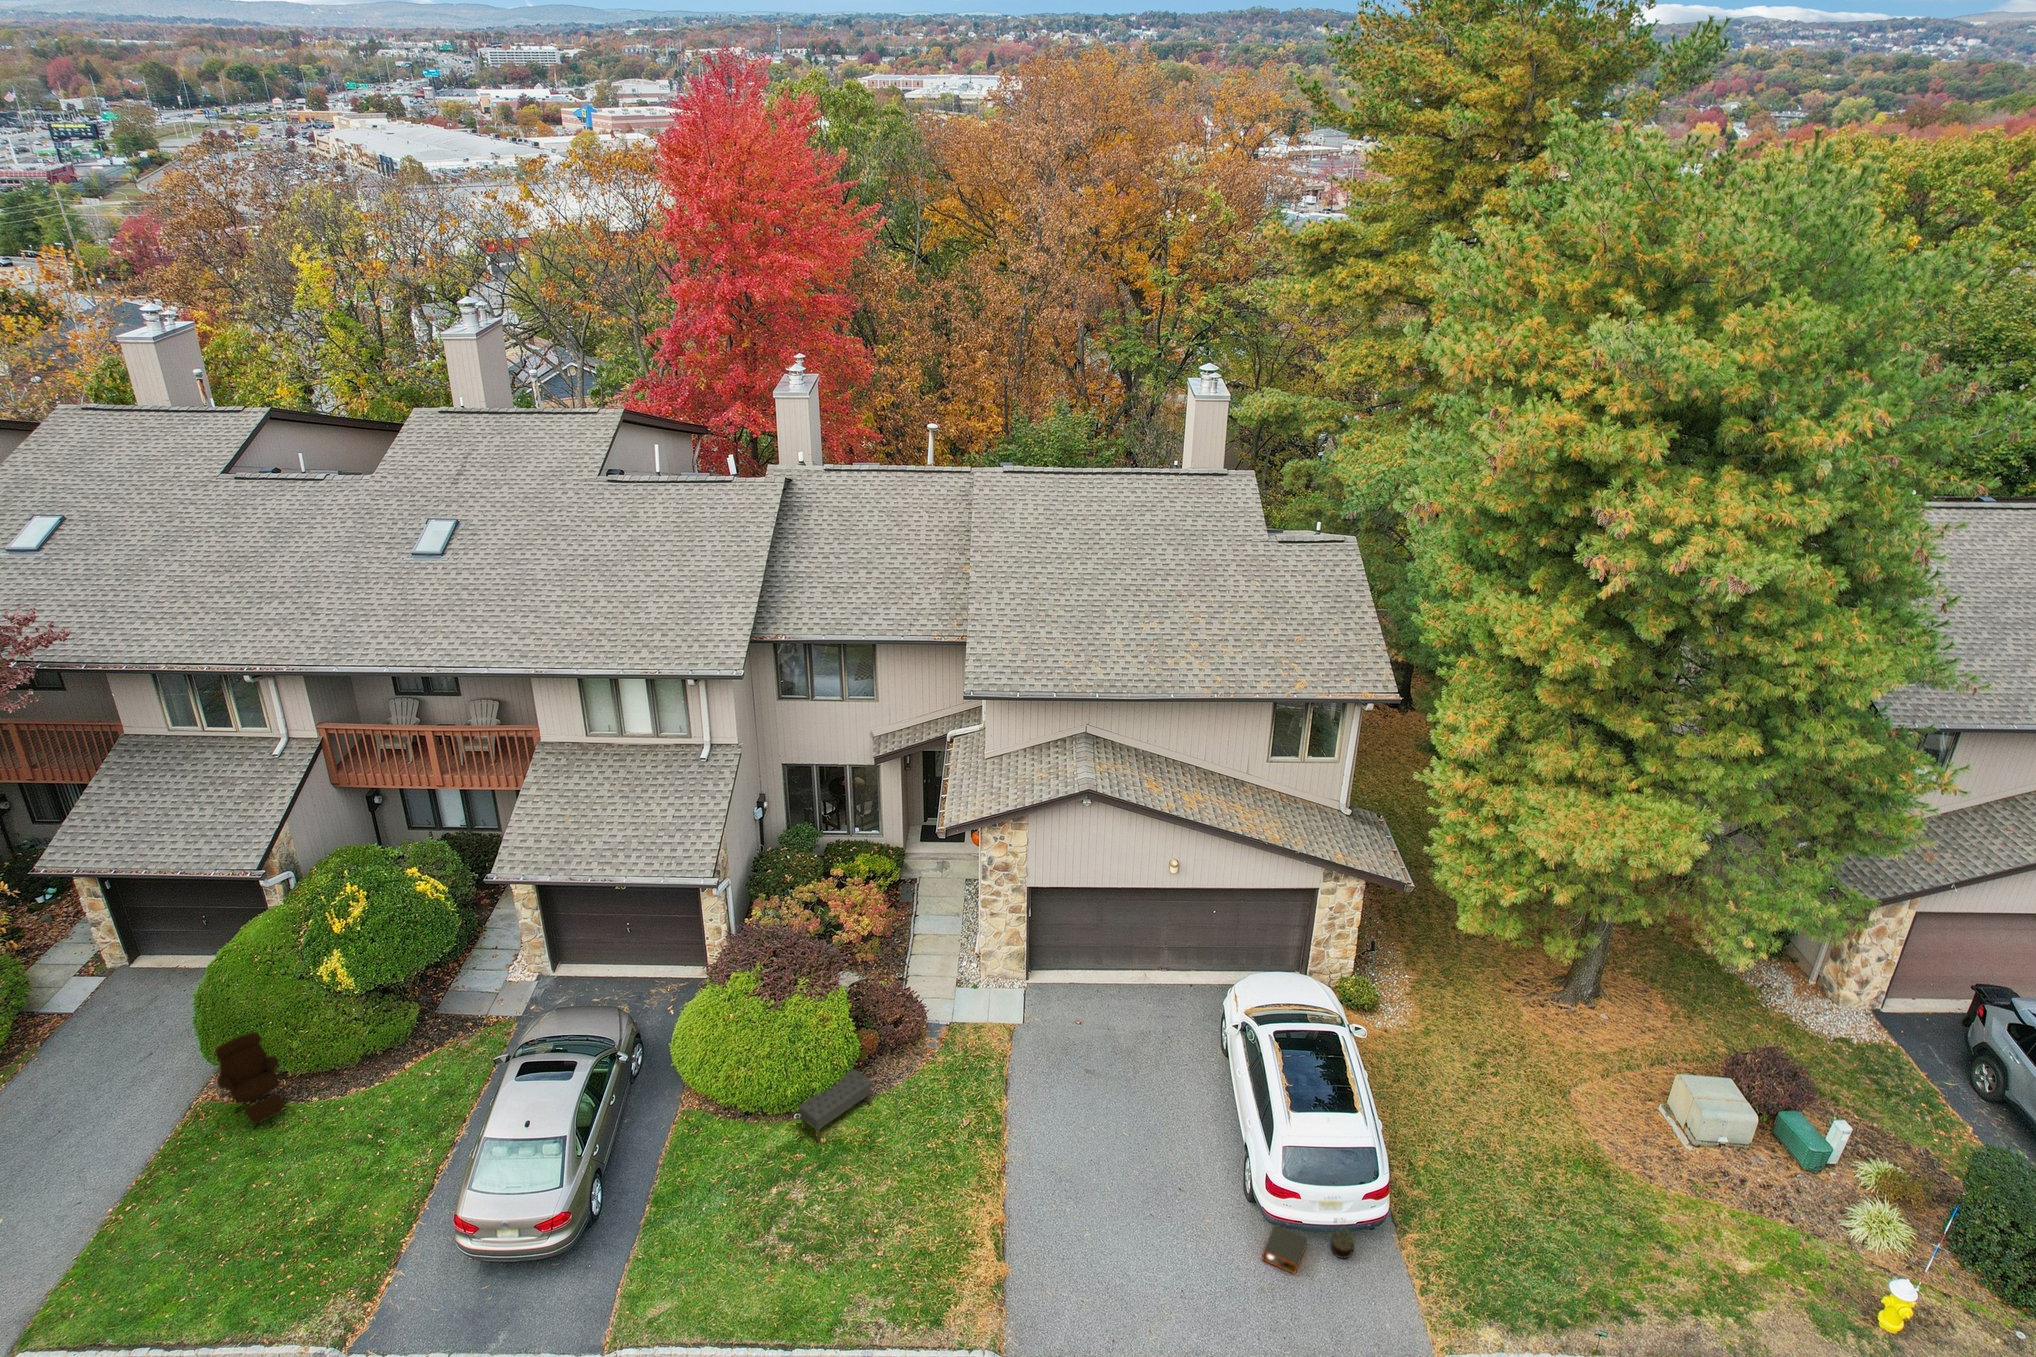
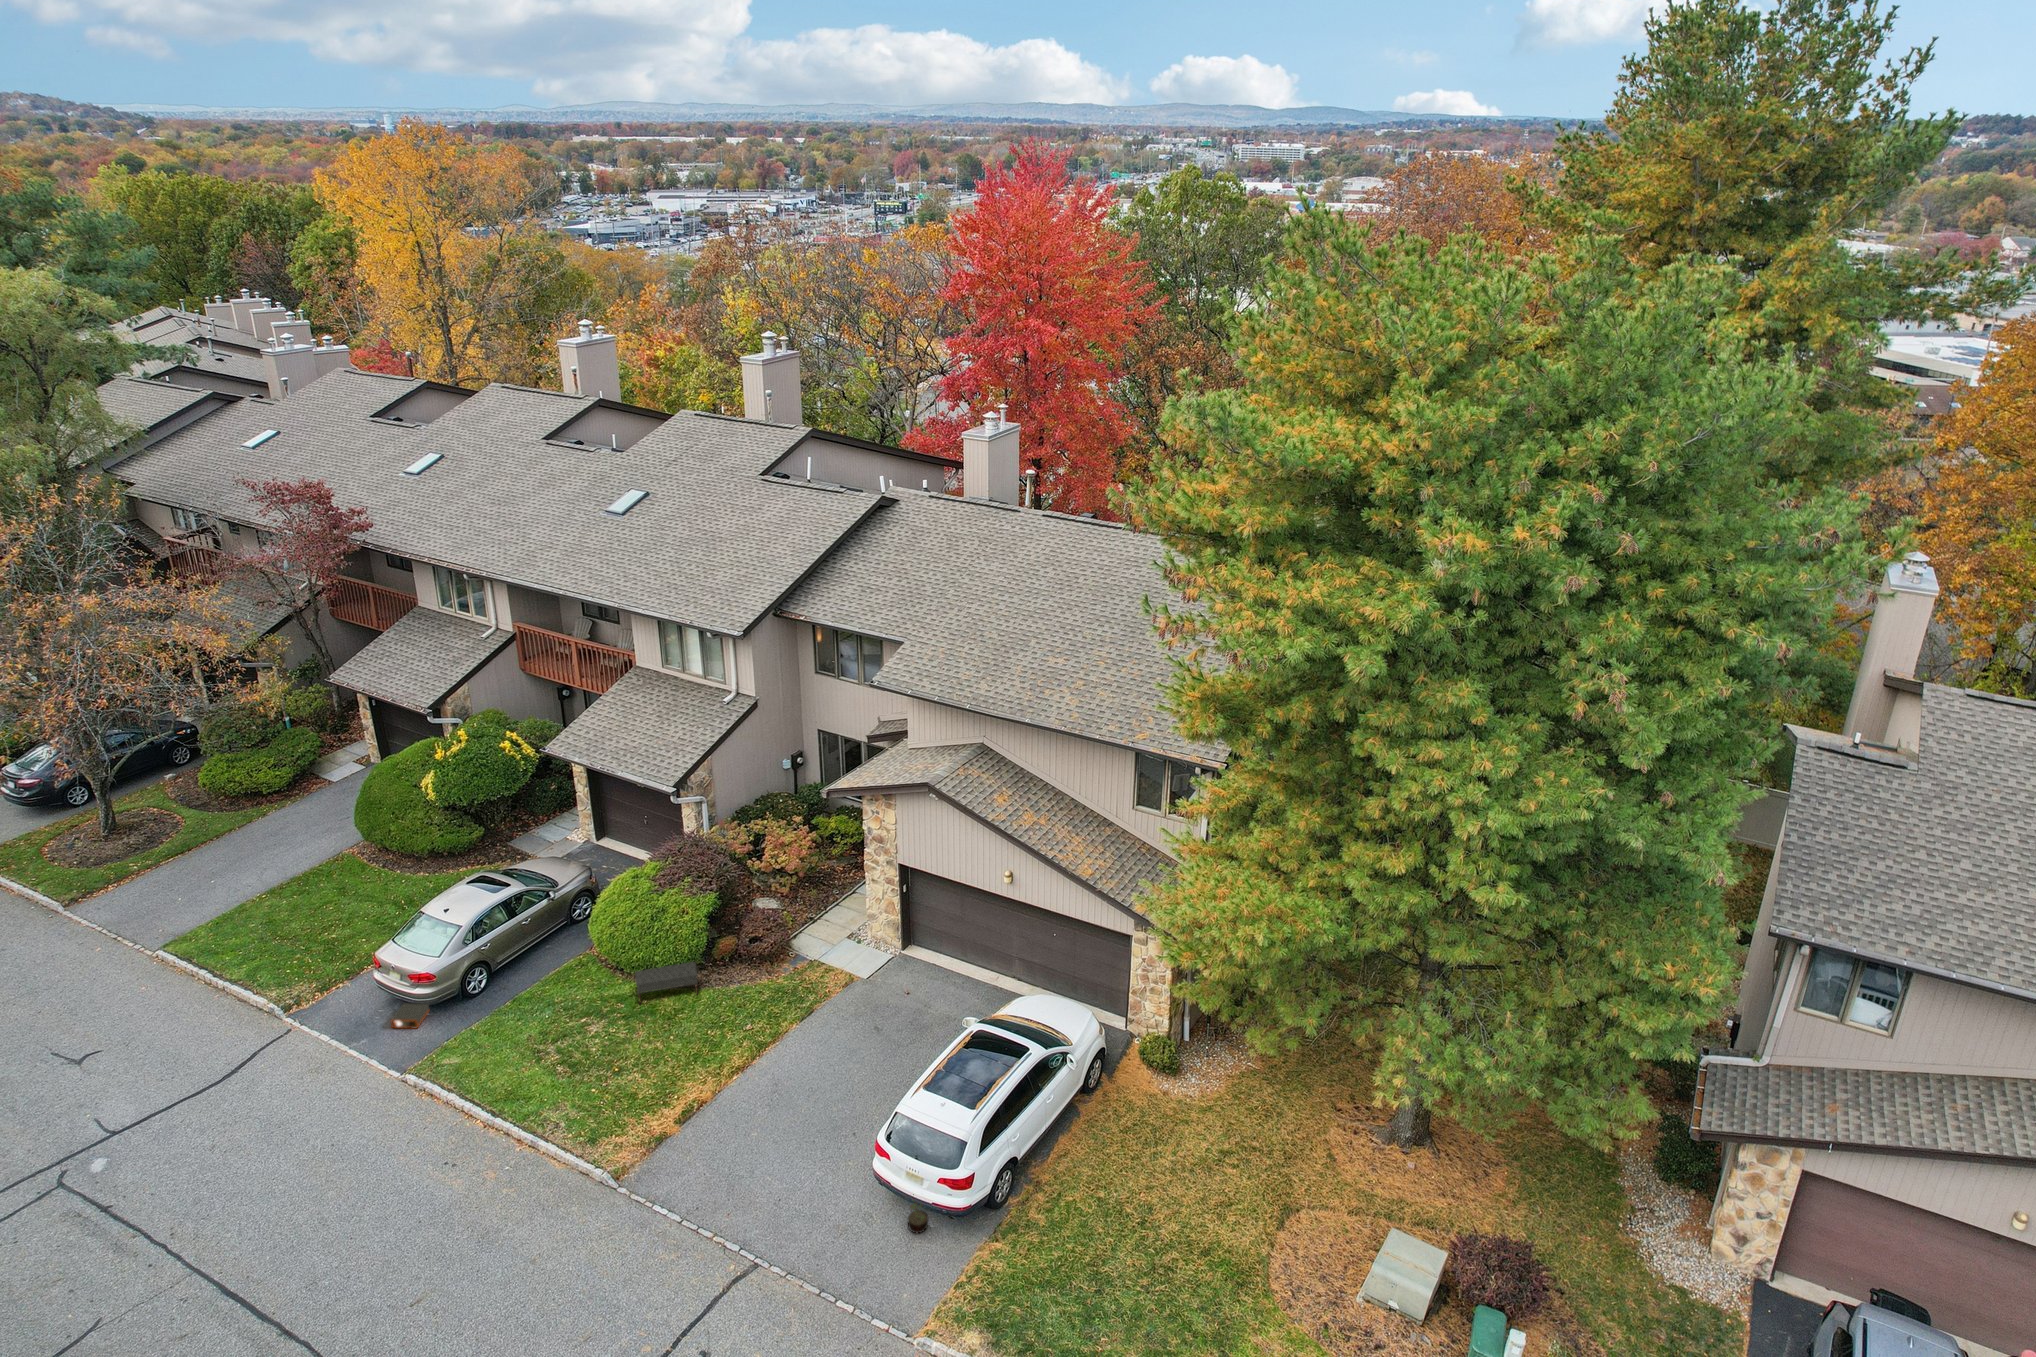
lounge chair: present [215,1032,285,1125] -> none [346,815,388,881]
storage box: present [1262,1225,1307,1274] -> present [391,1003,430,1028]

